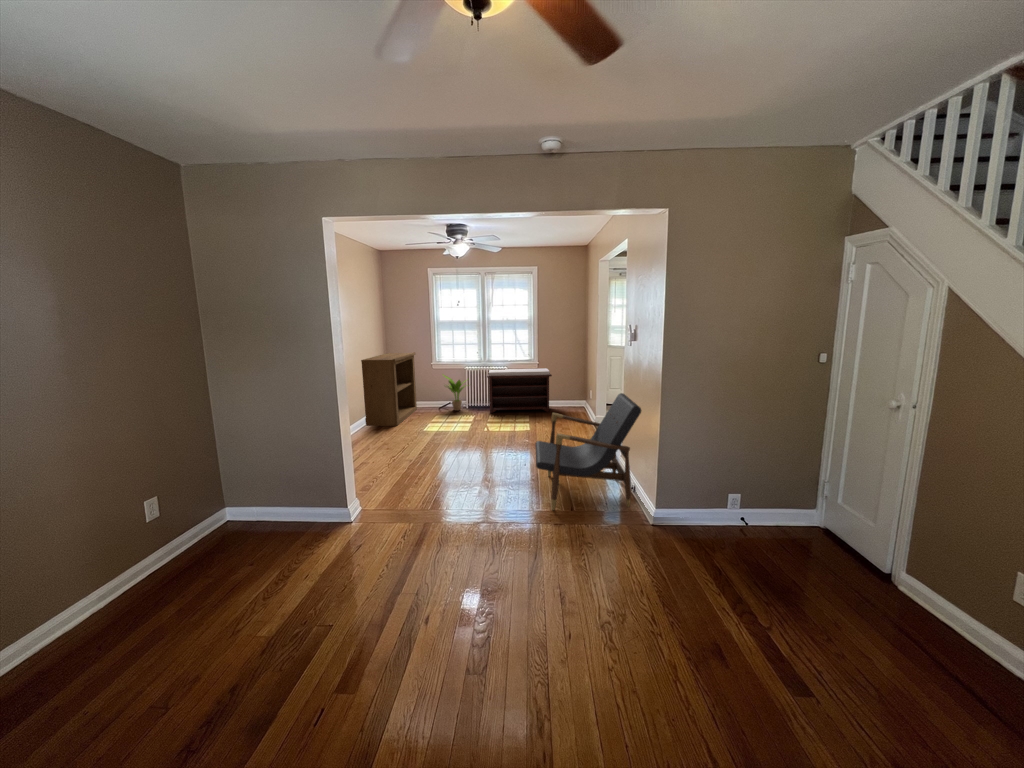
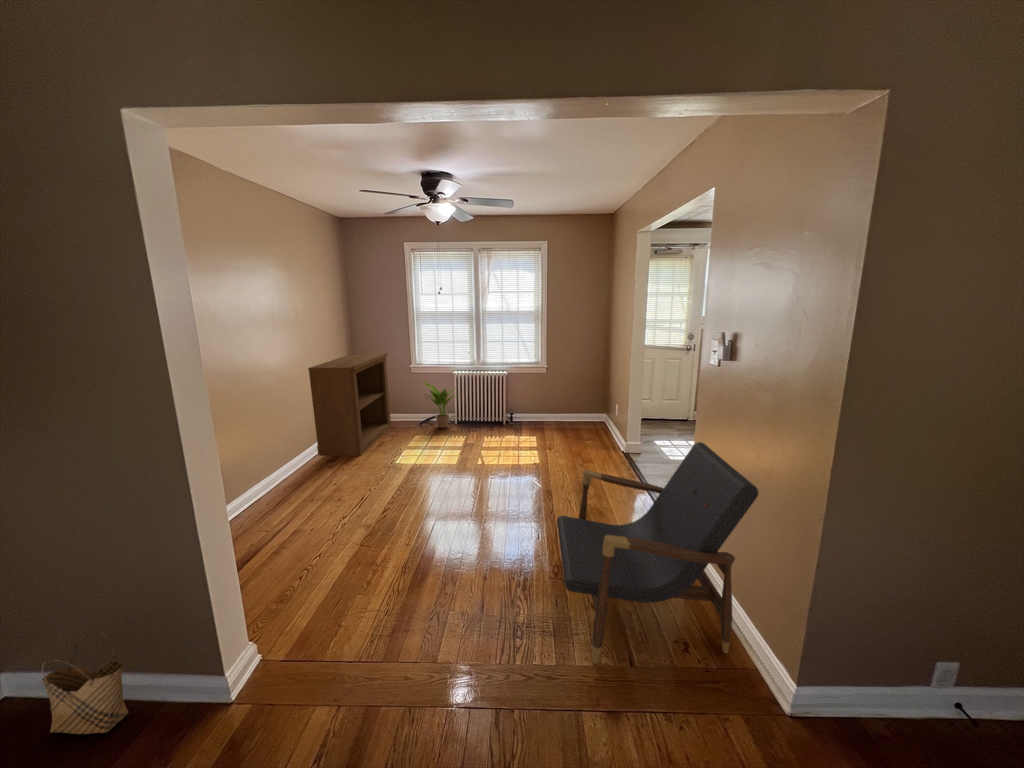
bench: present [487,368,552,413] -> none [481,373,566,433]
woven basket: none [259,478,299,530] -> present [42,630,128,734]

